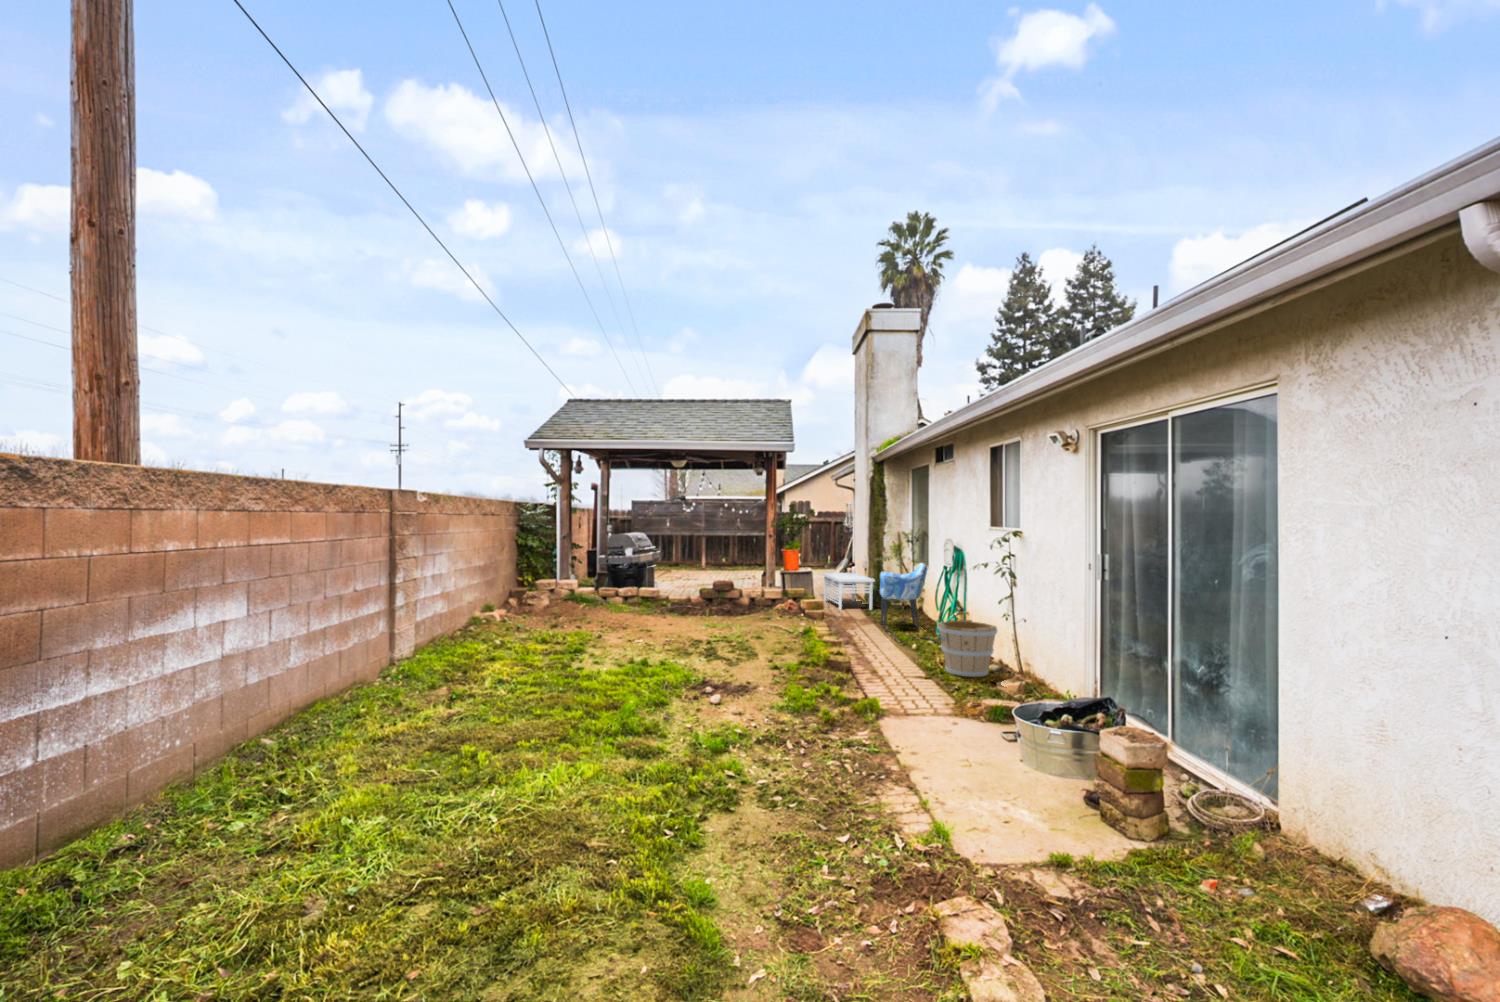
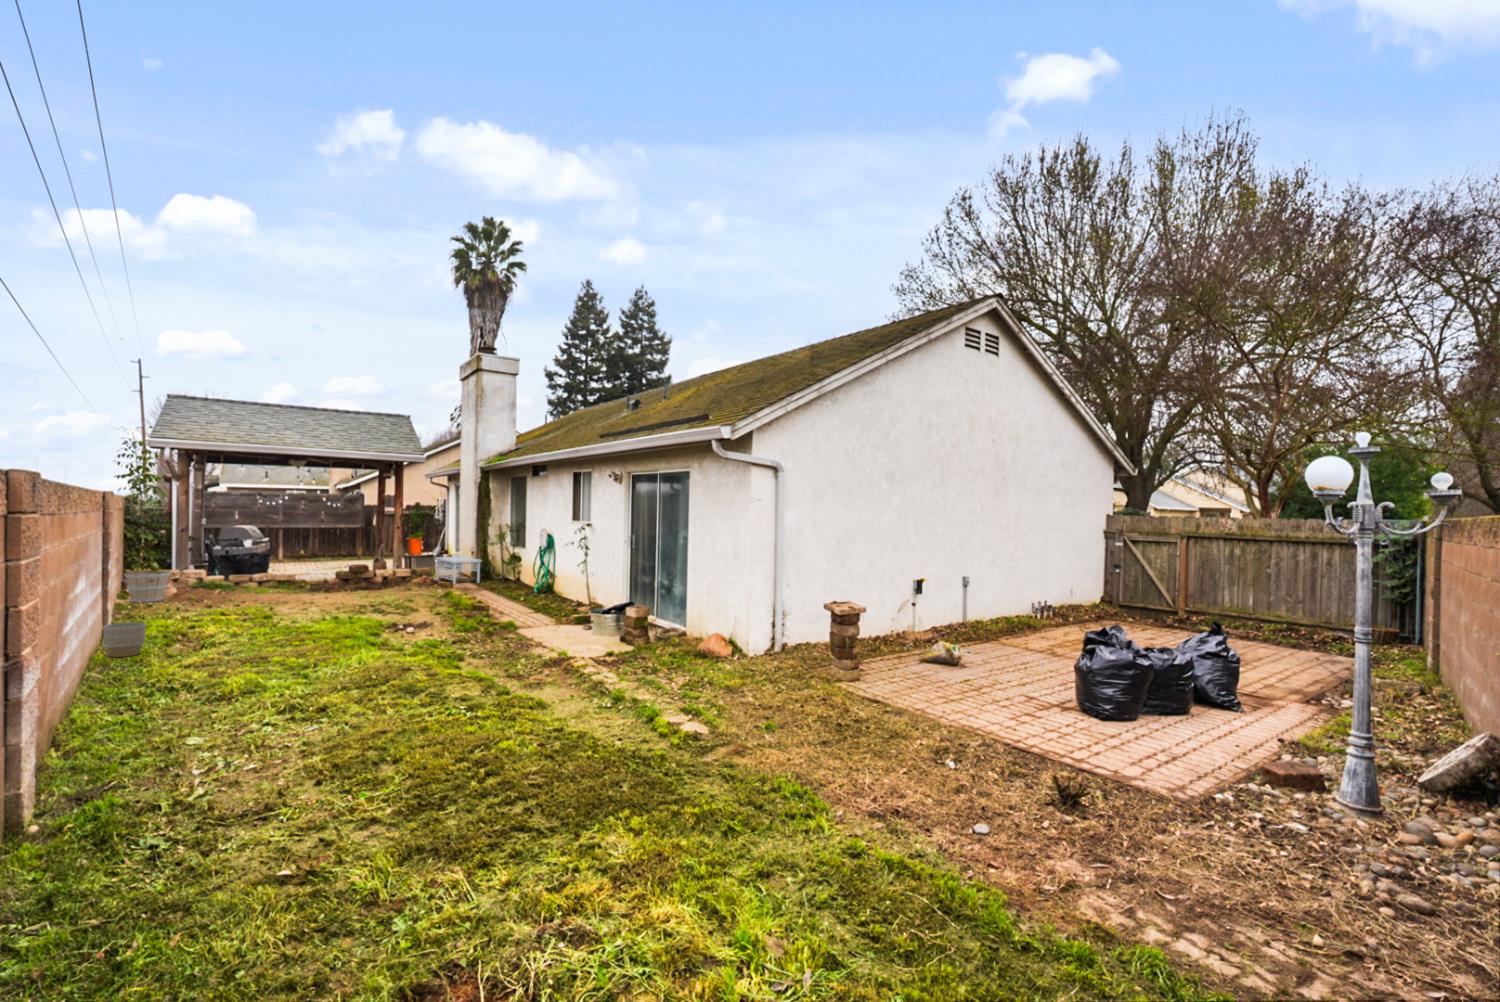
armchair: present [880,563,928,631] -> none [491,546,527,594]
wooden bucket: present [938,619,997,677] -> present [124,570,171,602]
planter: none [307,658,358,709] -> present [104,622,146,657]

